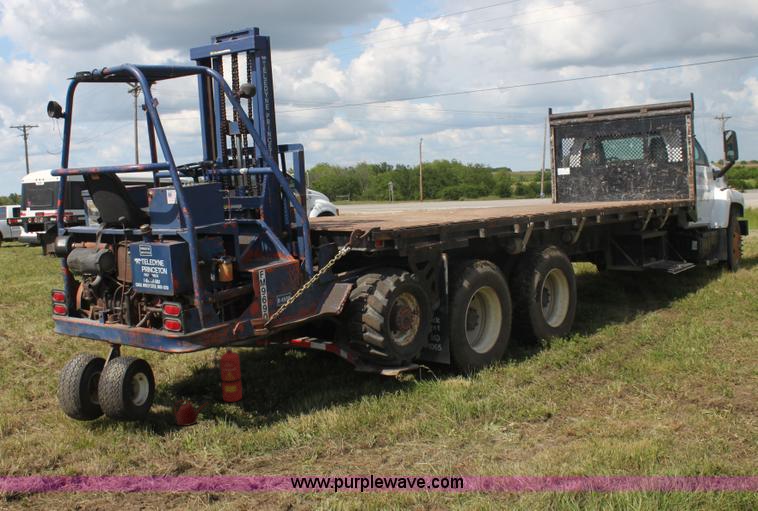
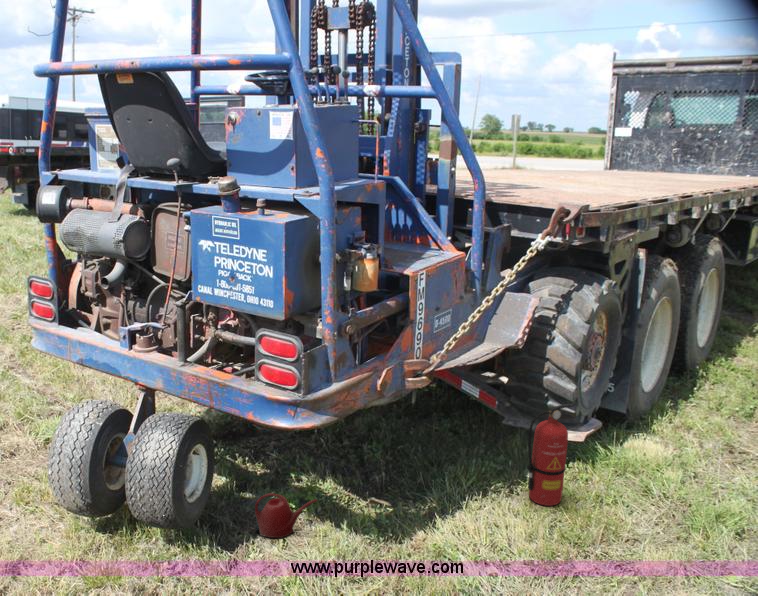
fire extinguisher: present [215,345,242,402] -> present [527,404,574,506]

